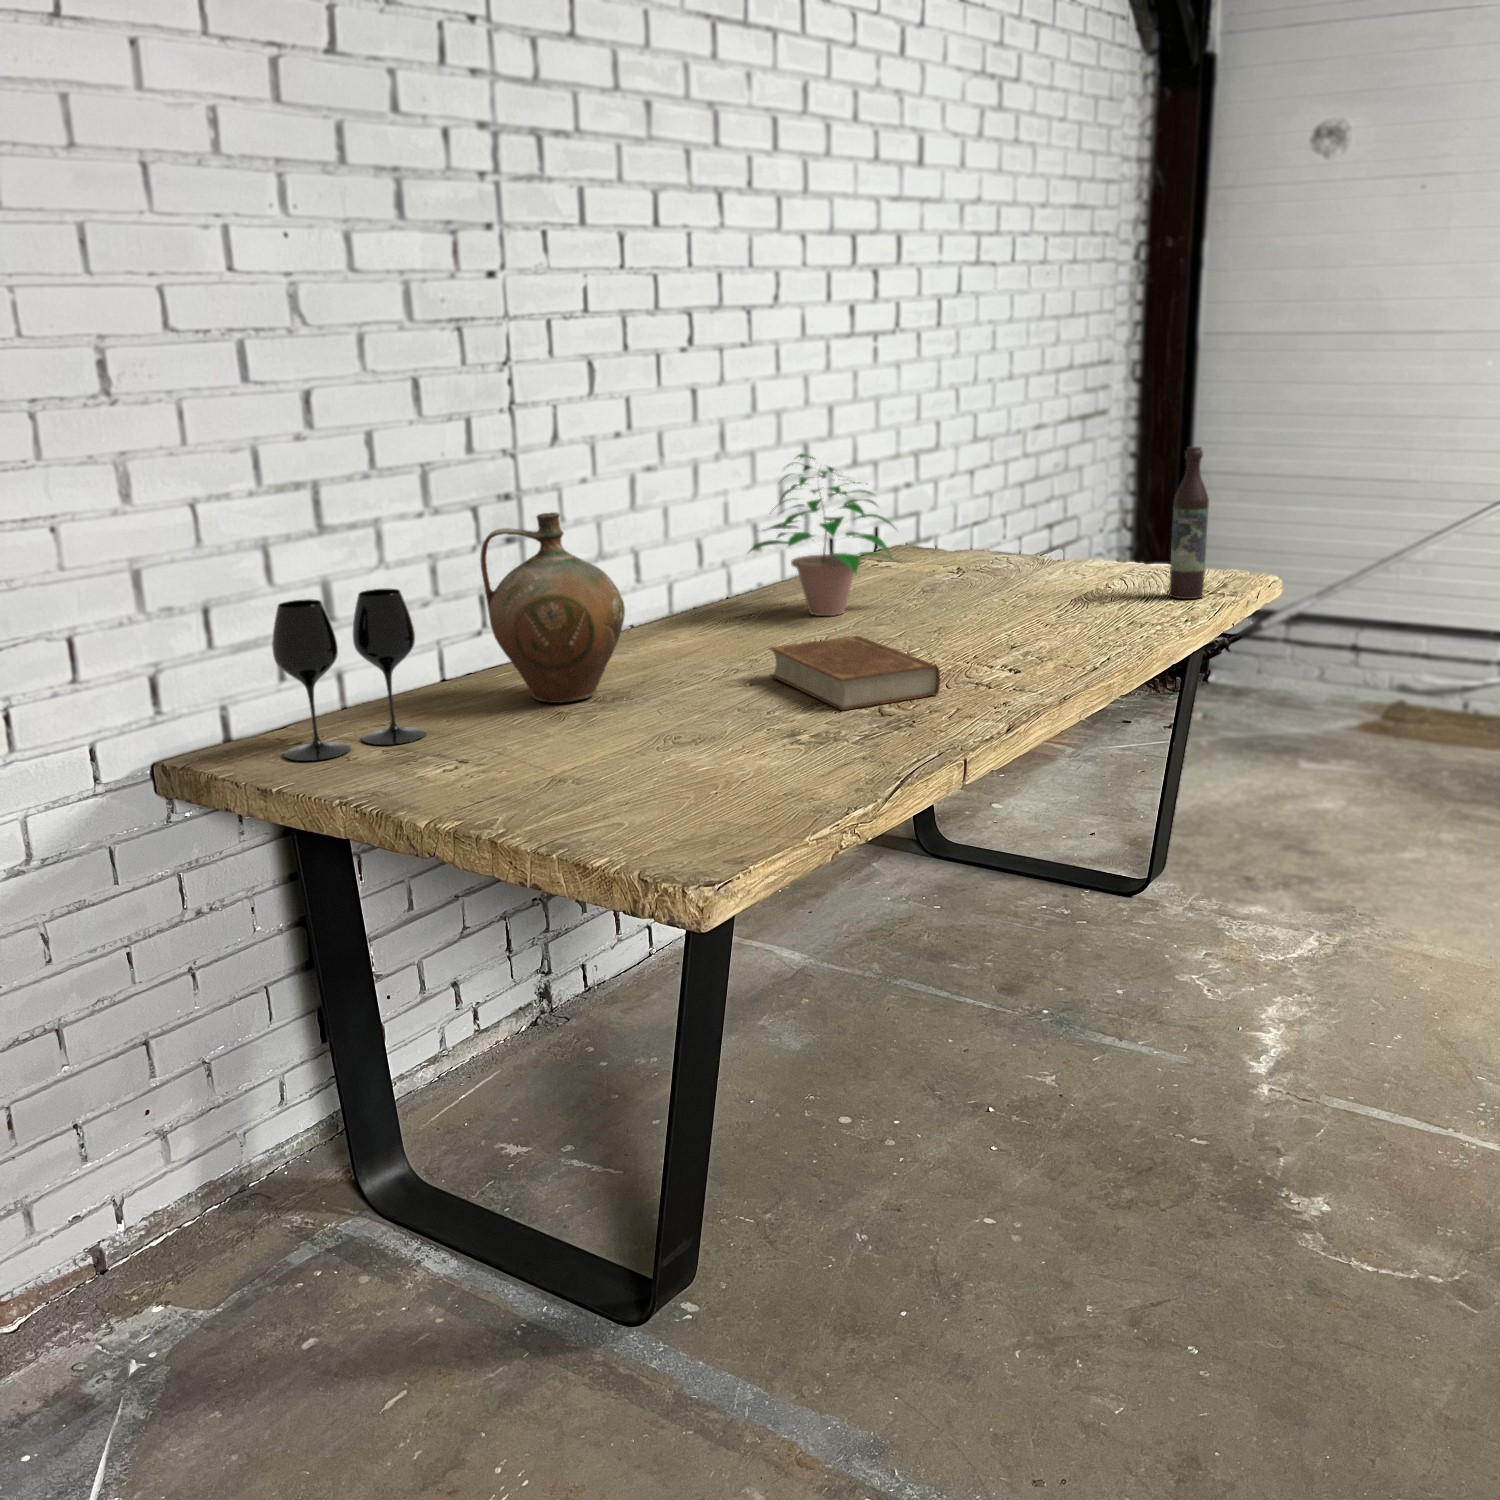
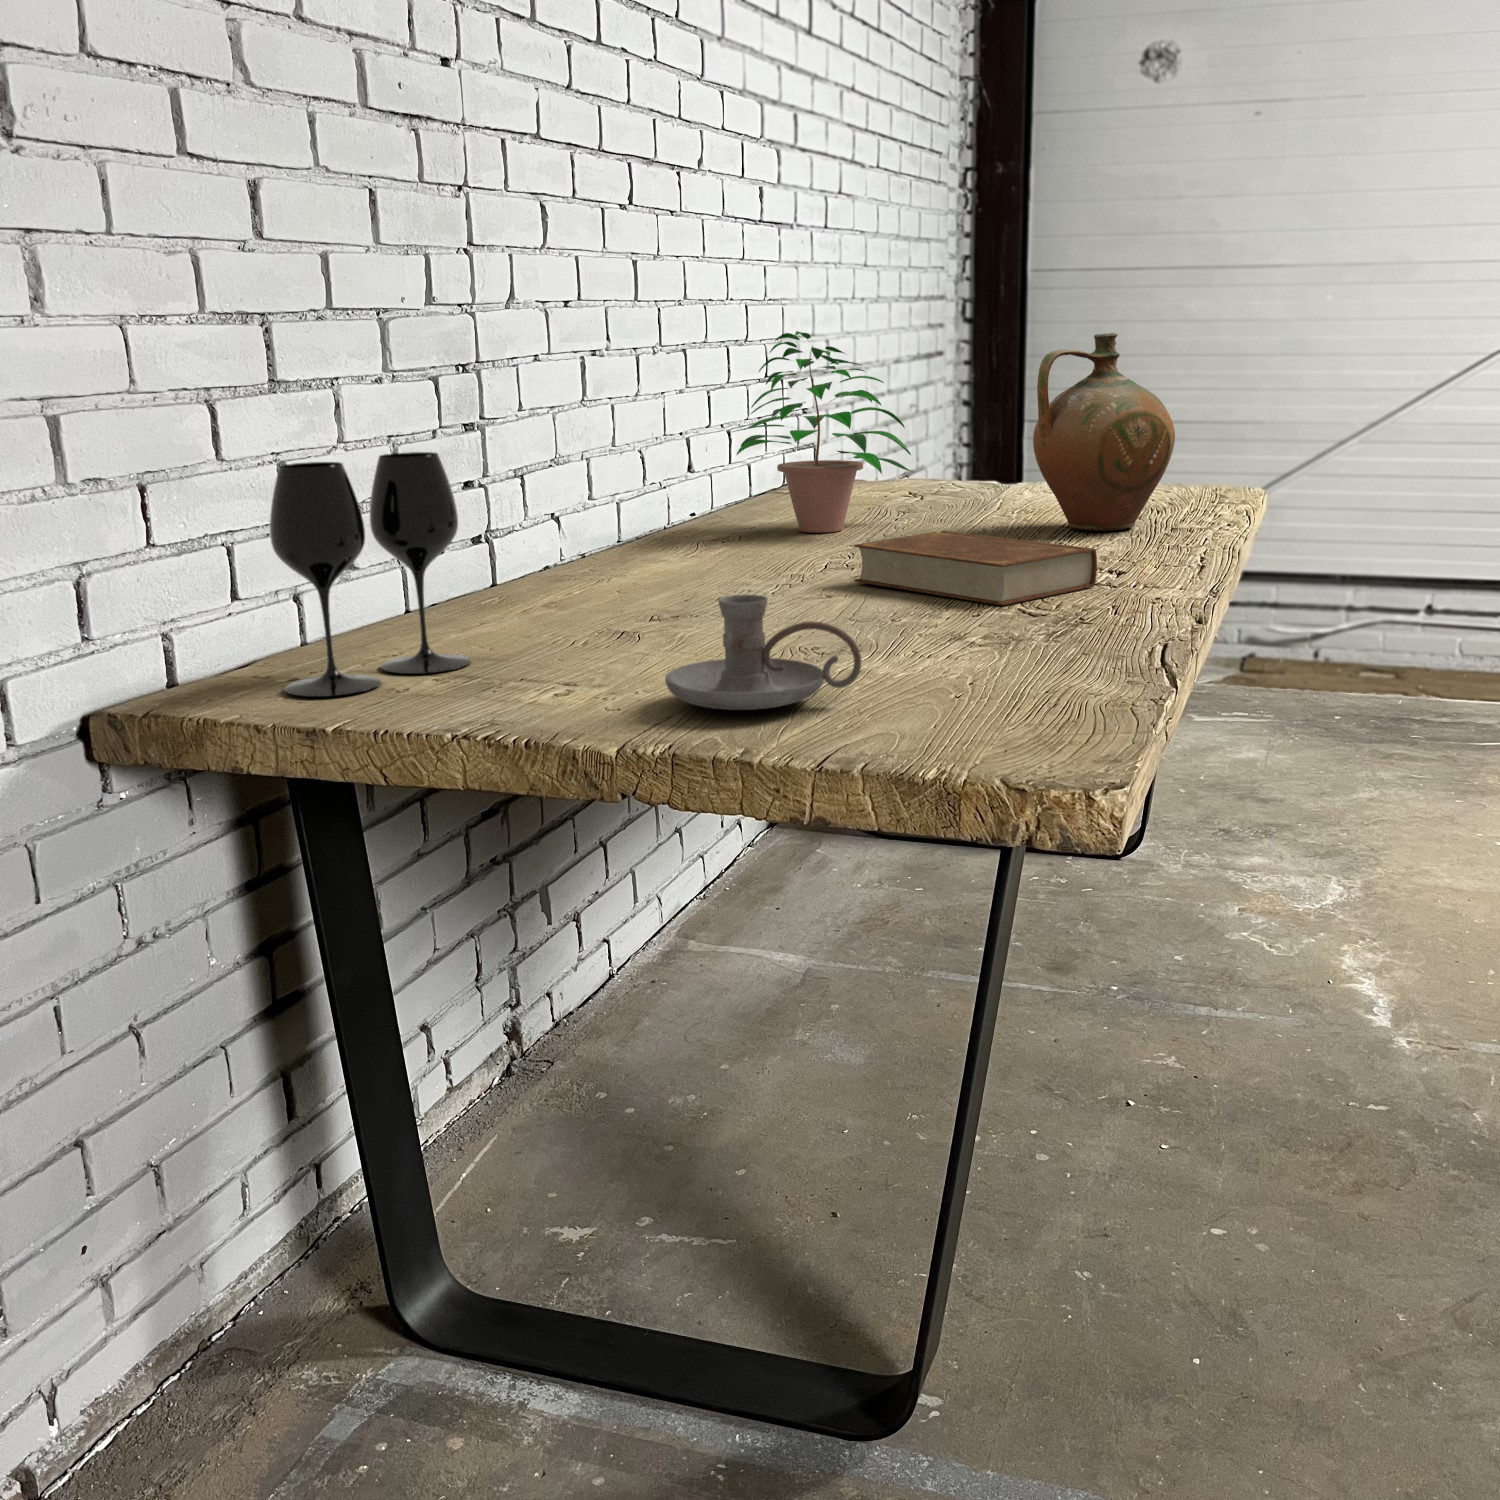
wine bottle: present [1169,447,1209,599] -> none [1194,326,1239,502]
ceramic jug: present [480,513,625,703] -> present [1033,333,1175,531]
candle holder: none [488,716,616,800] -> present [665,595,862,710]

